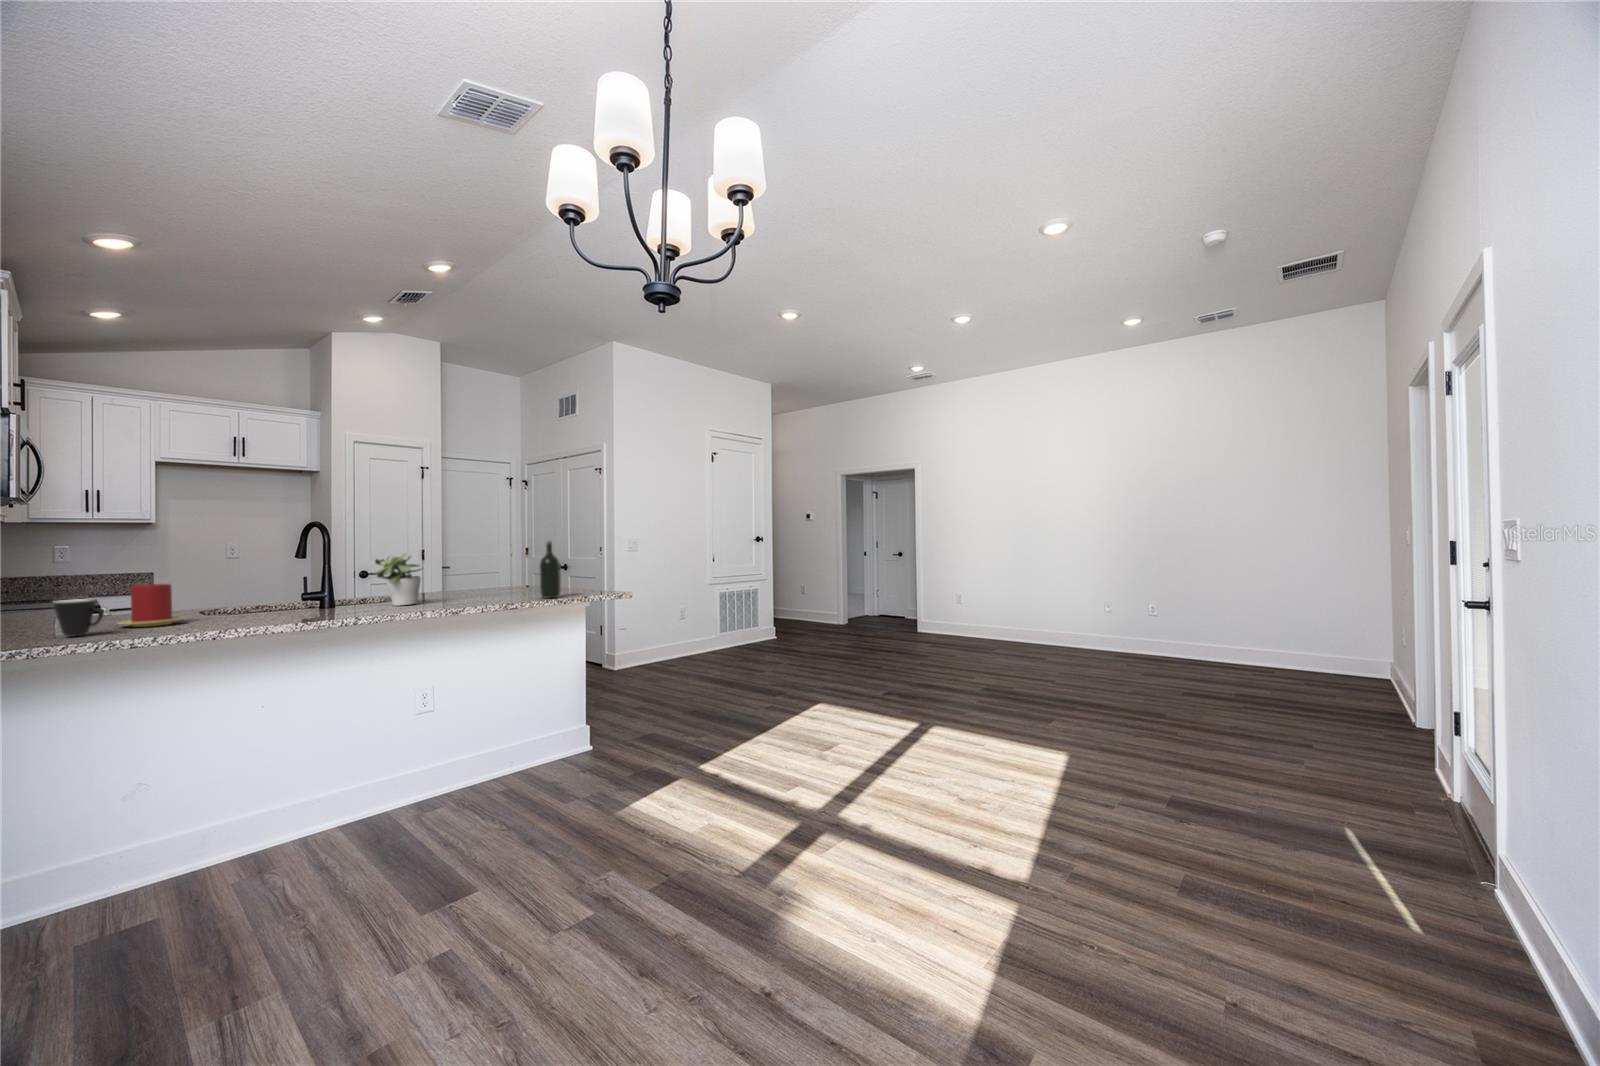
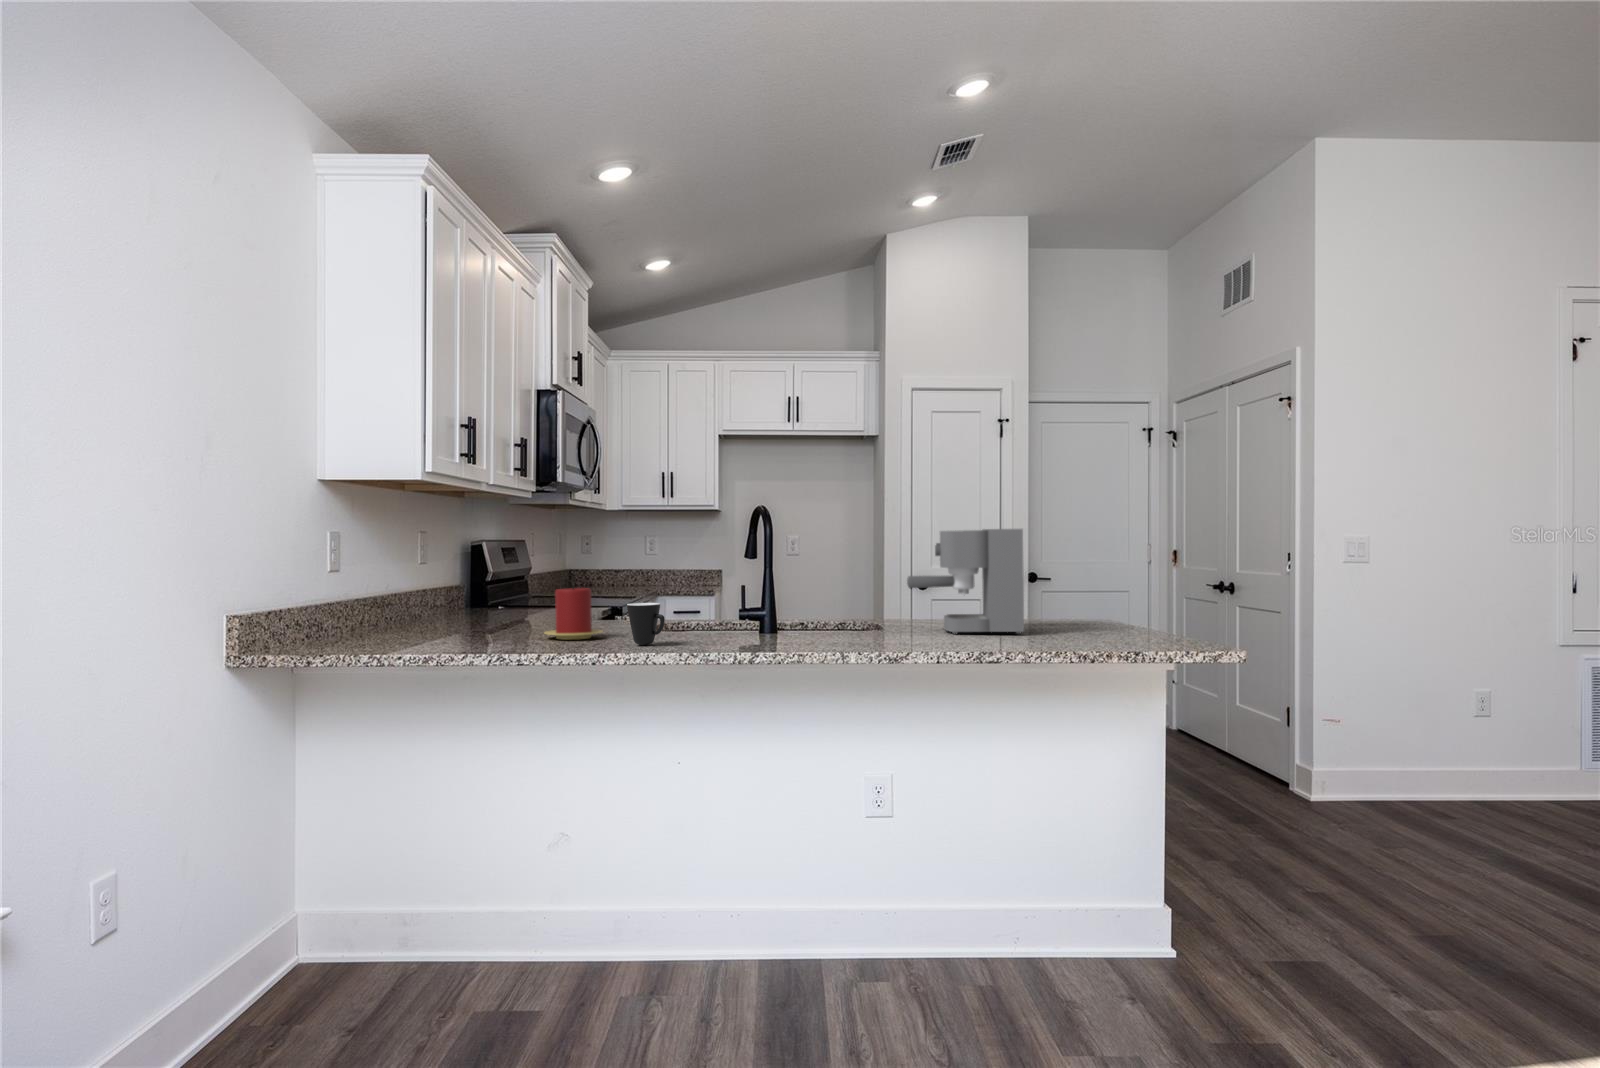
coffee maker: none [431,533,511,598] -> present [907,529,1024,634]
wine bottle: present [539,541,561,598] -> none [1048,545,1083,648]
potted plant: present [374,554,422,606] -> none [816,559,876,639]
mug: present [53,599,104,637] -> present [627,603,665,645]

